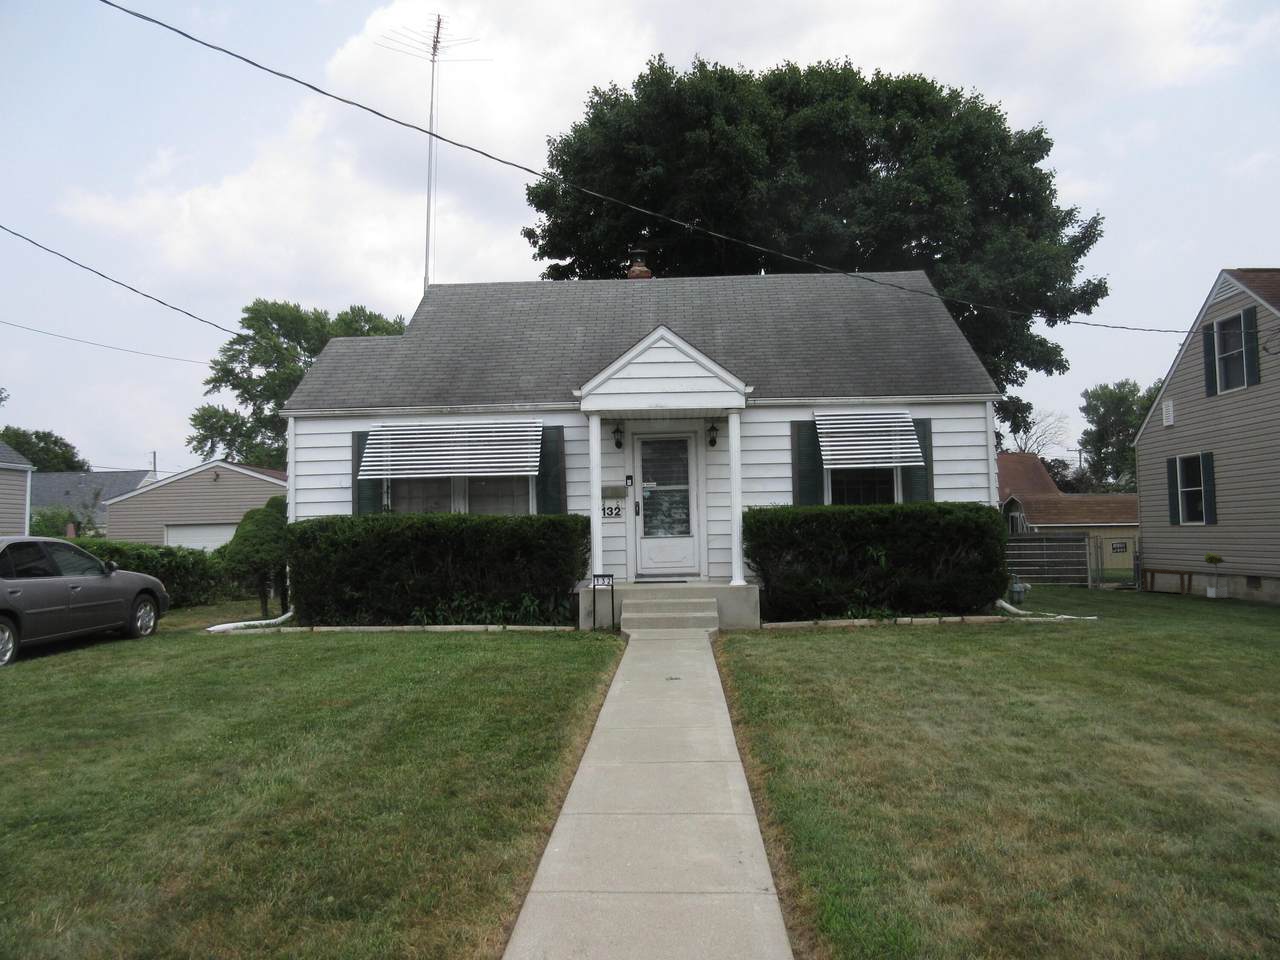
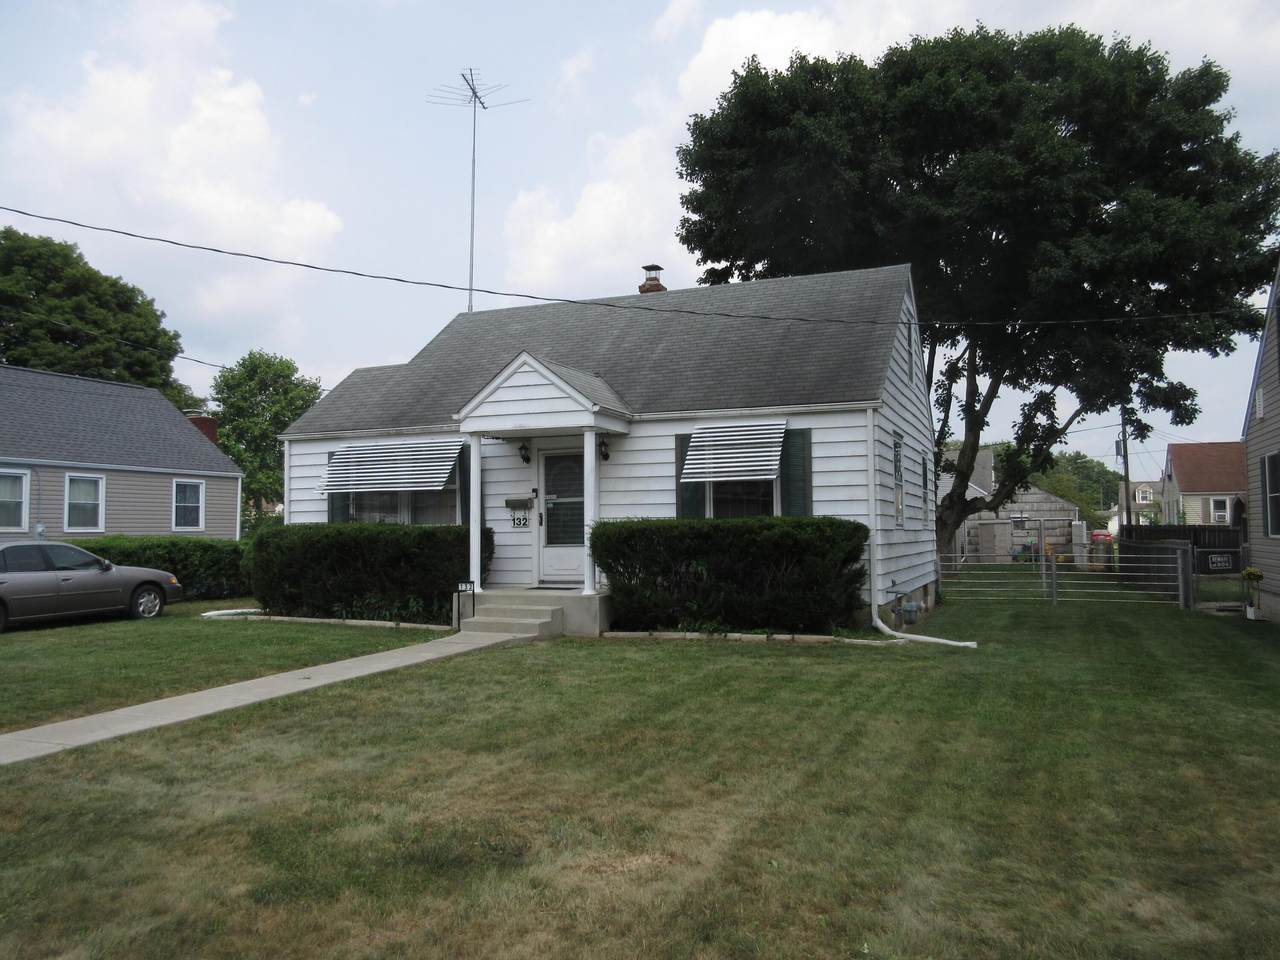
bench: present [1142,569,1193,594] -> none [1183,583,1243,614]

